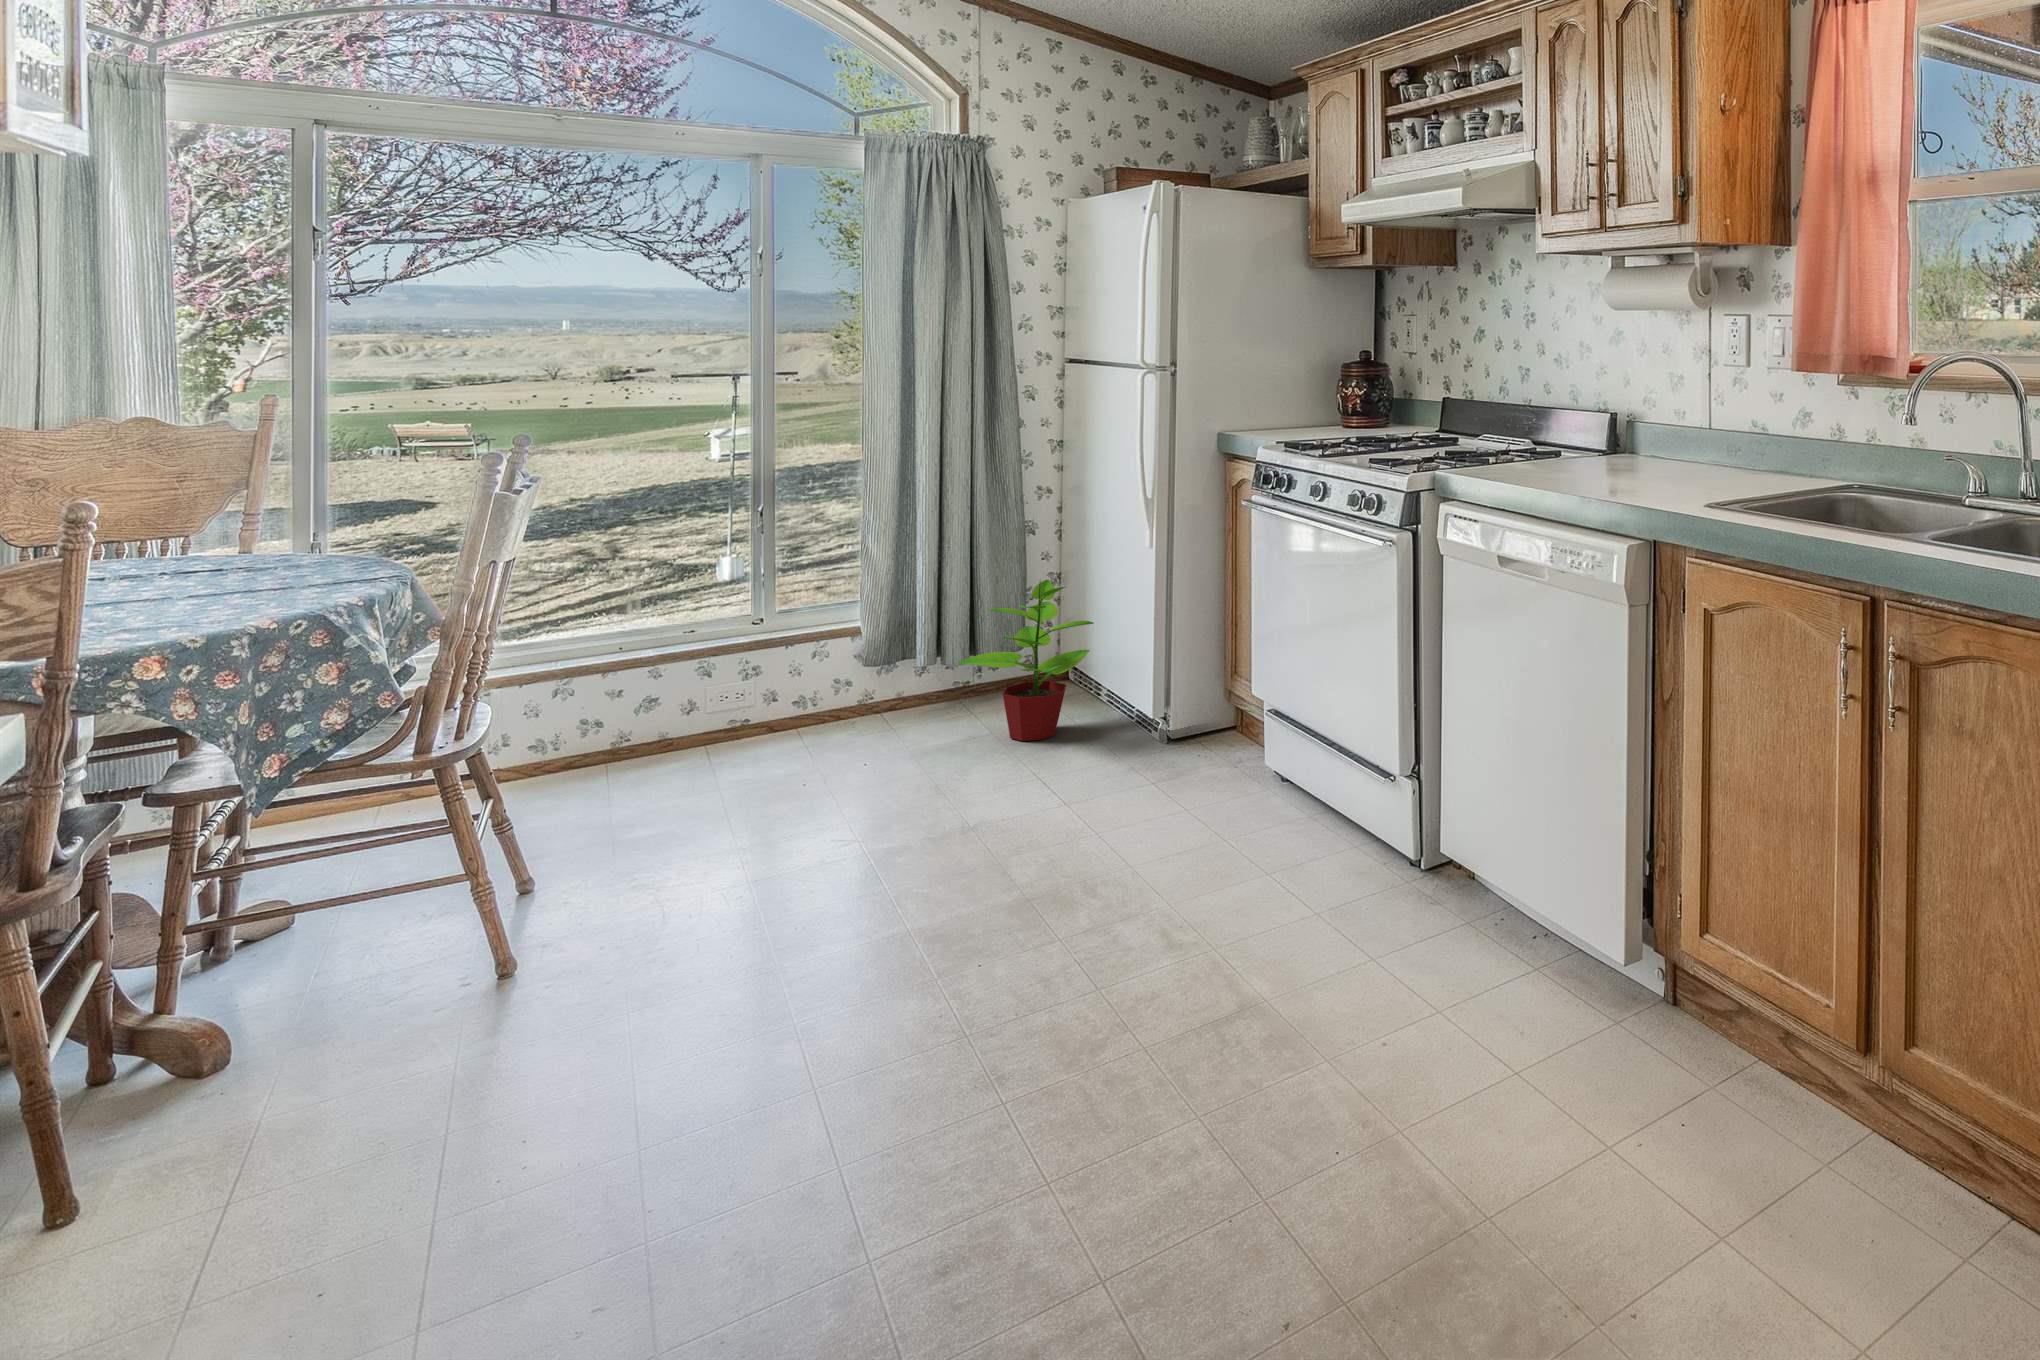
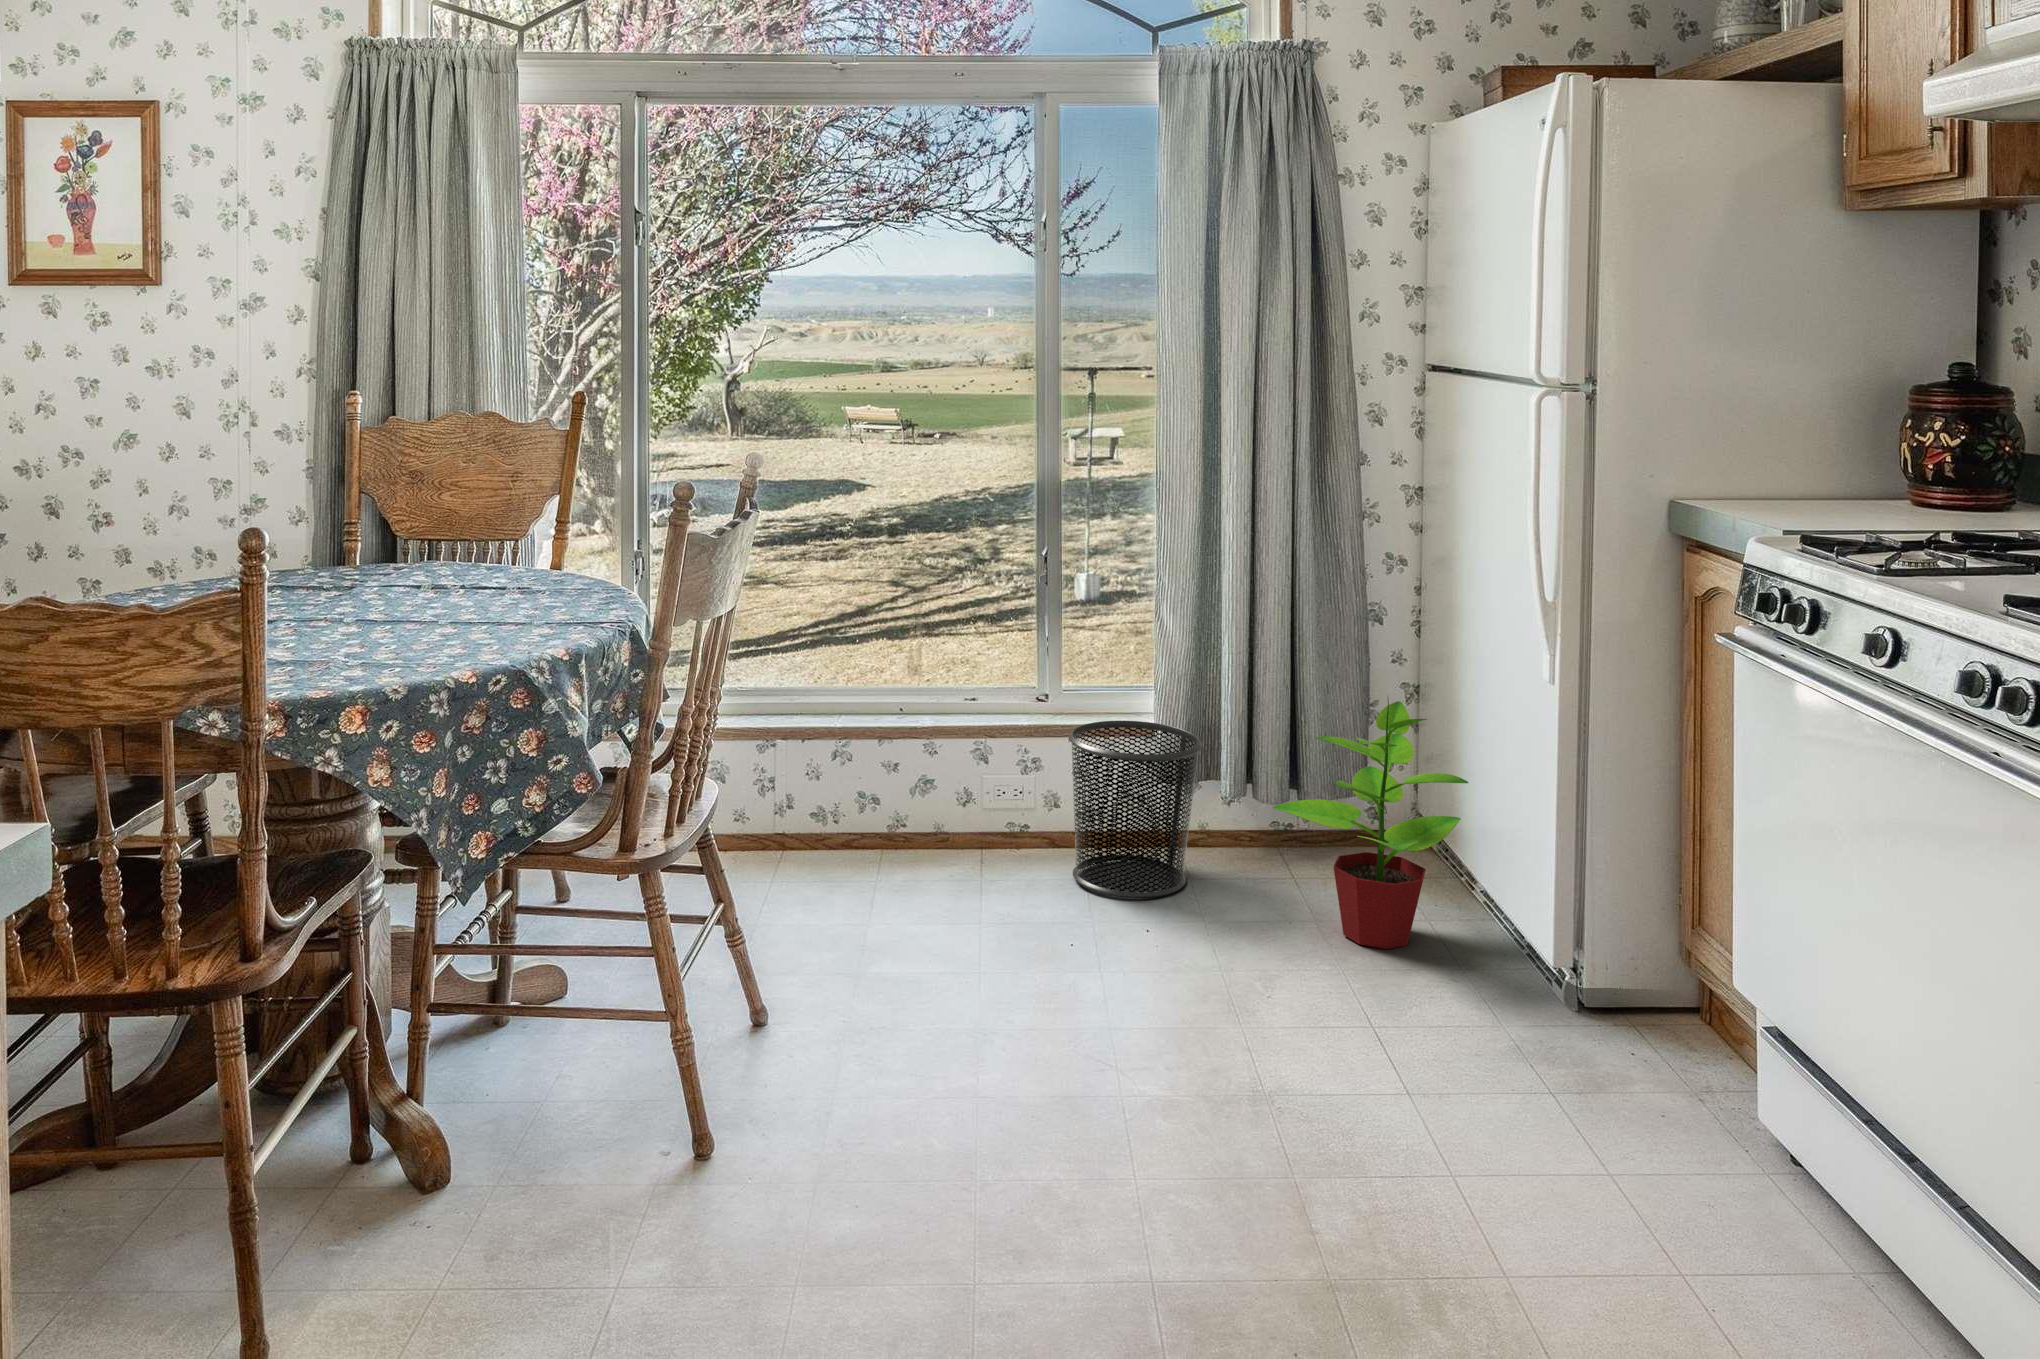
waste bin: none [791,622,902,748] -> present [1069,721,1202,899]

